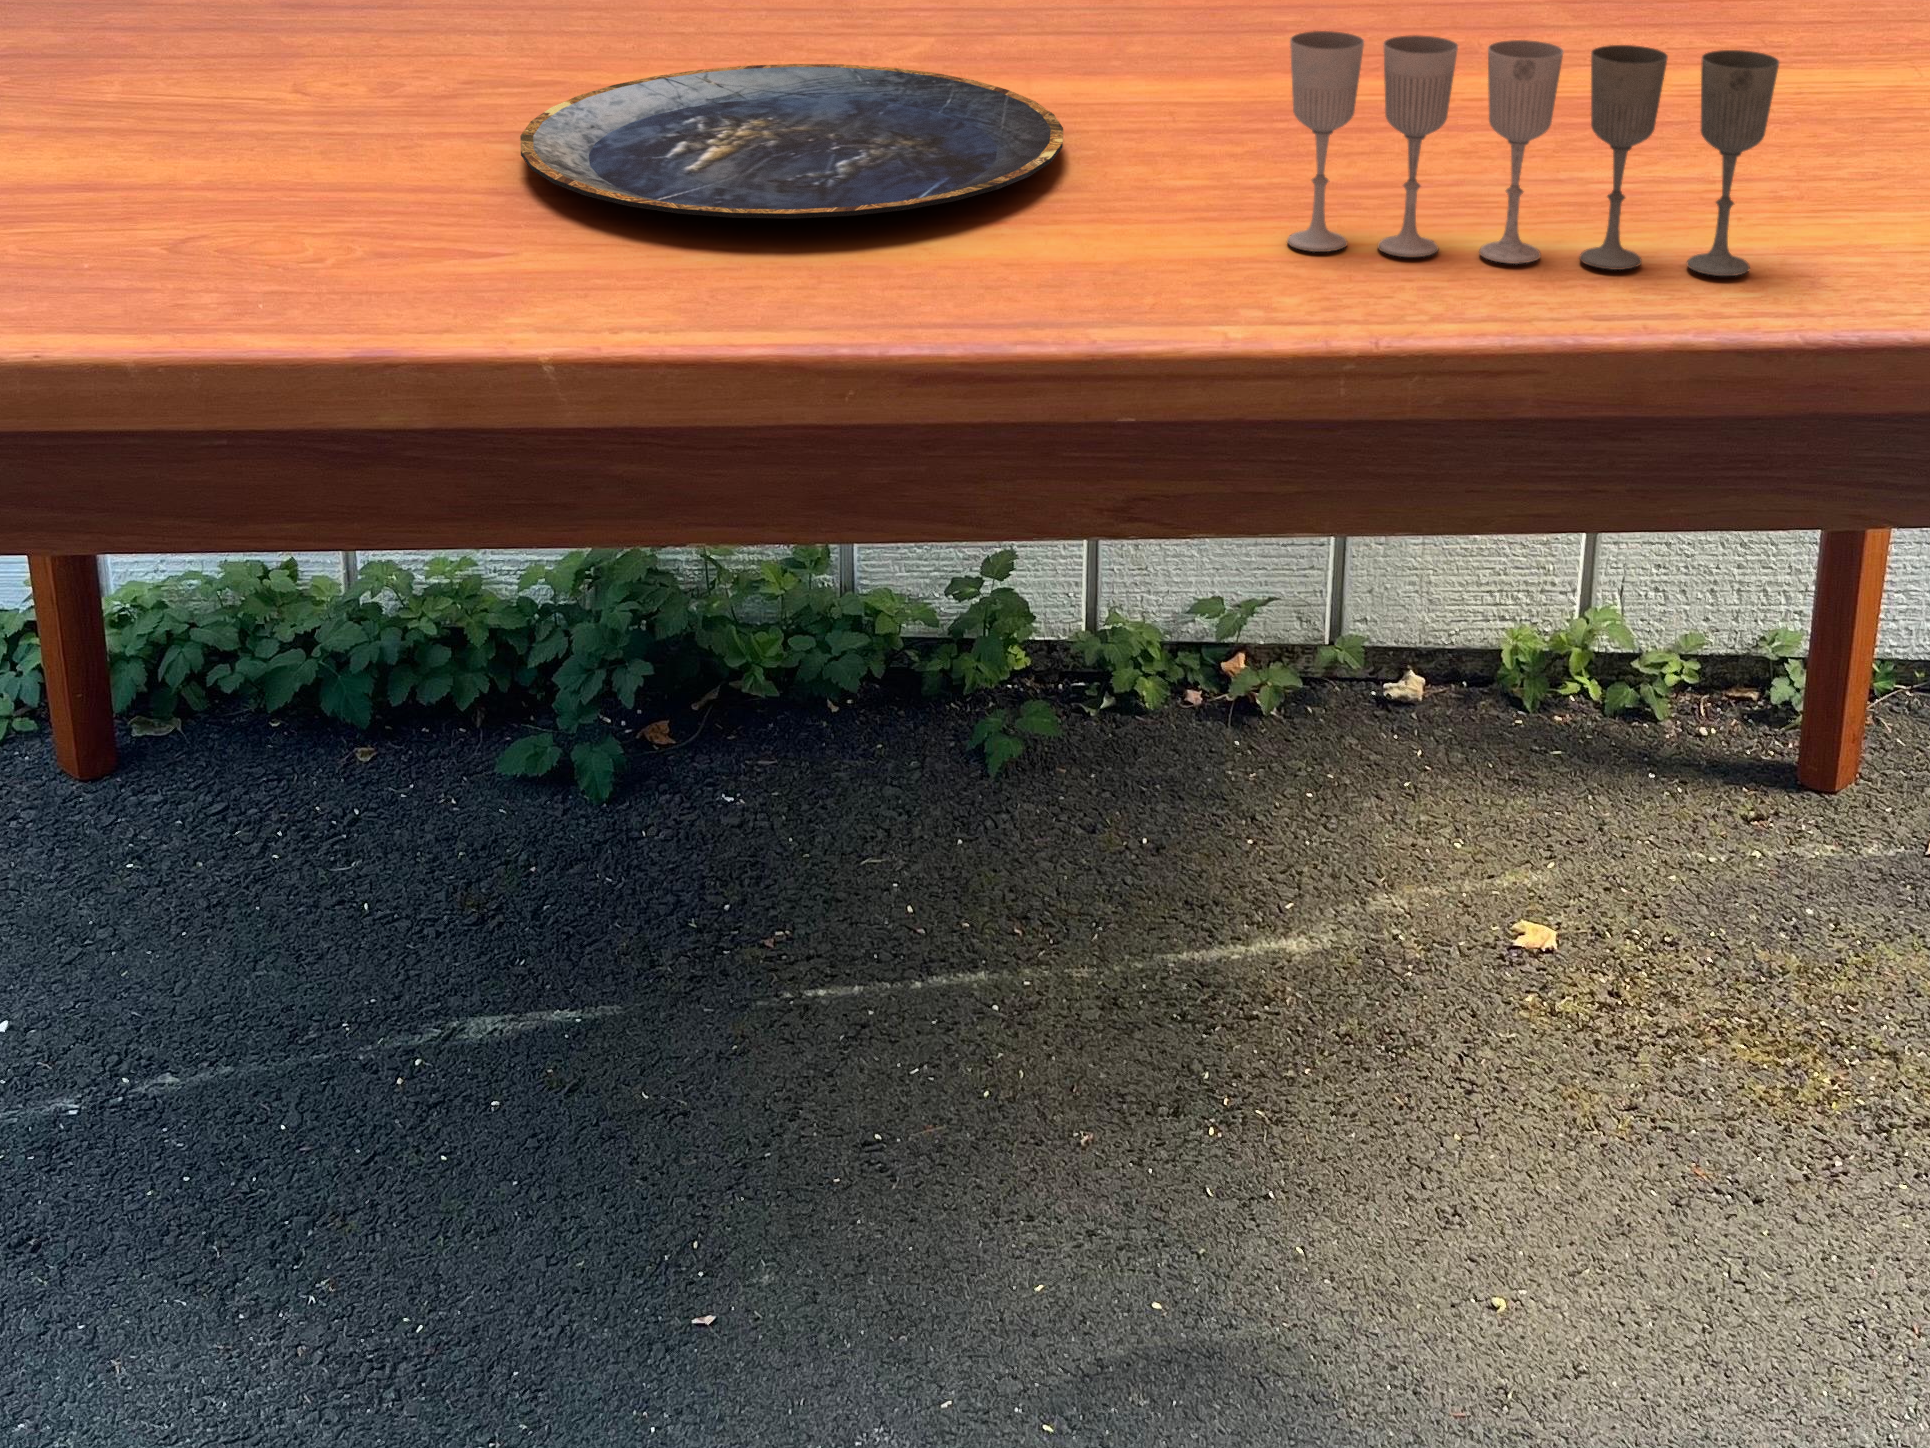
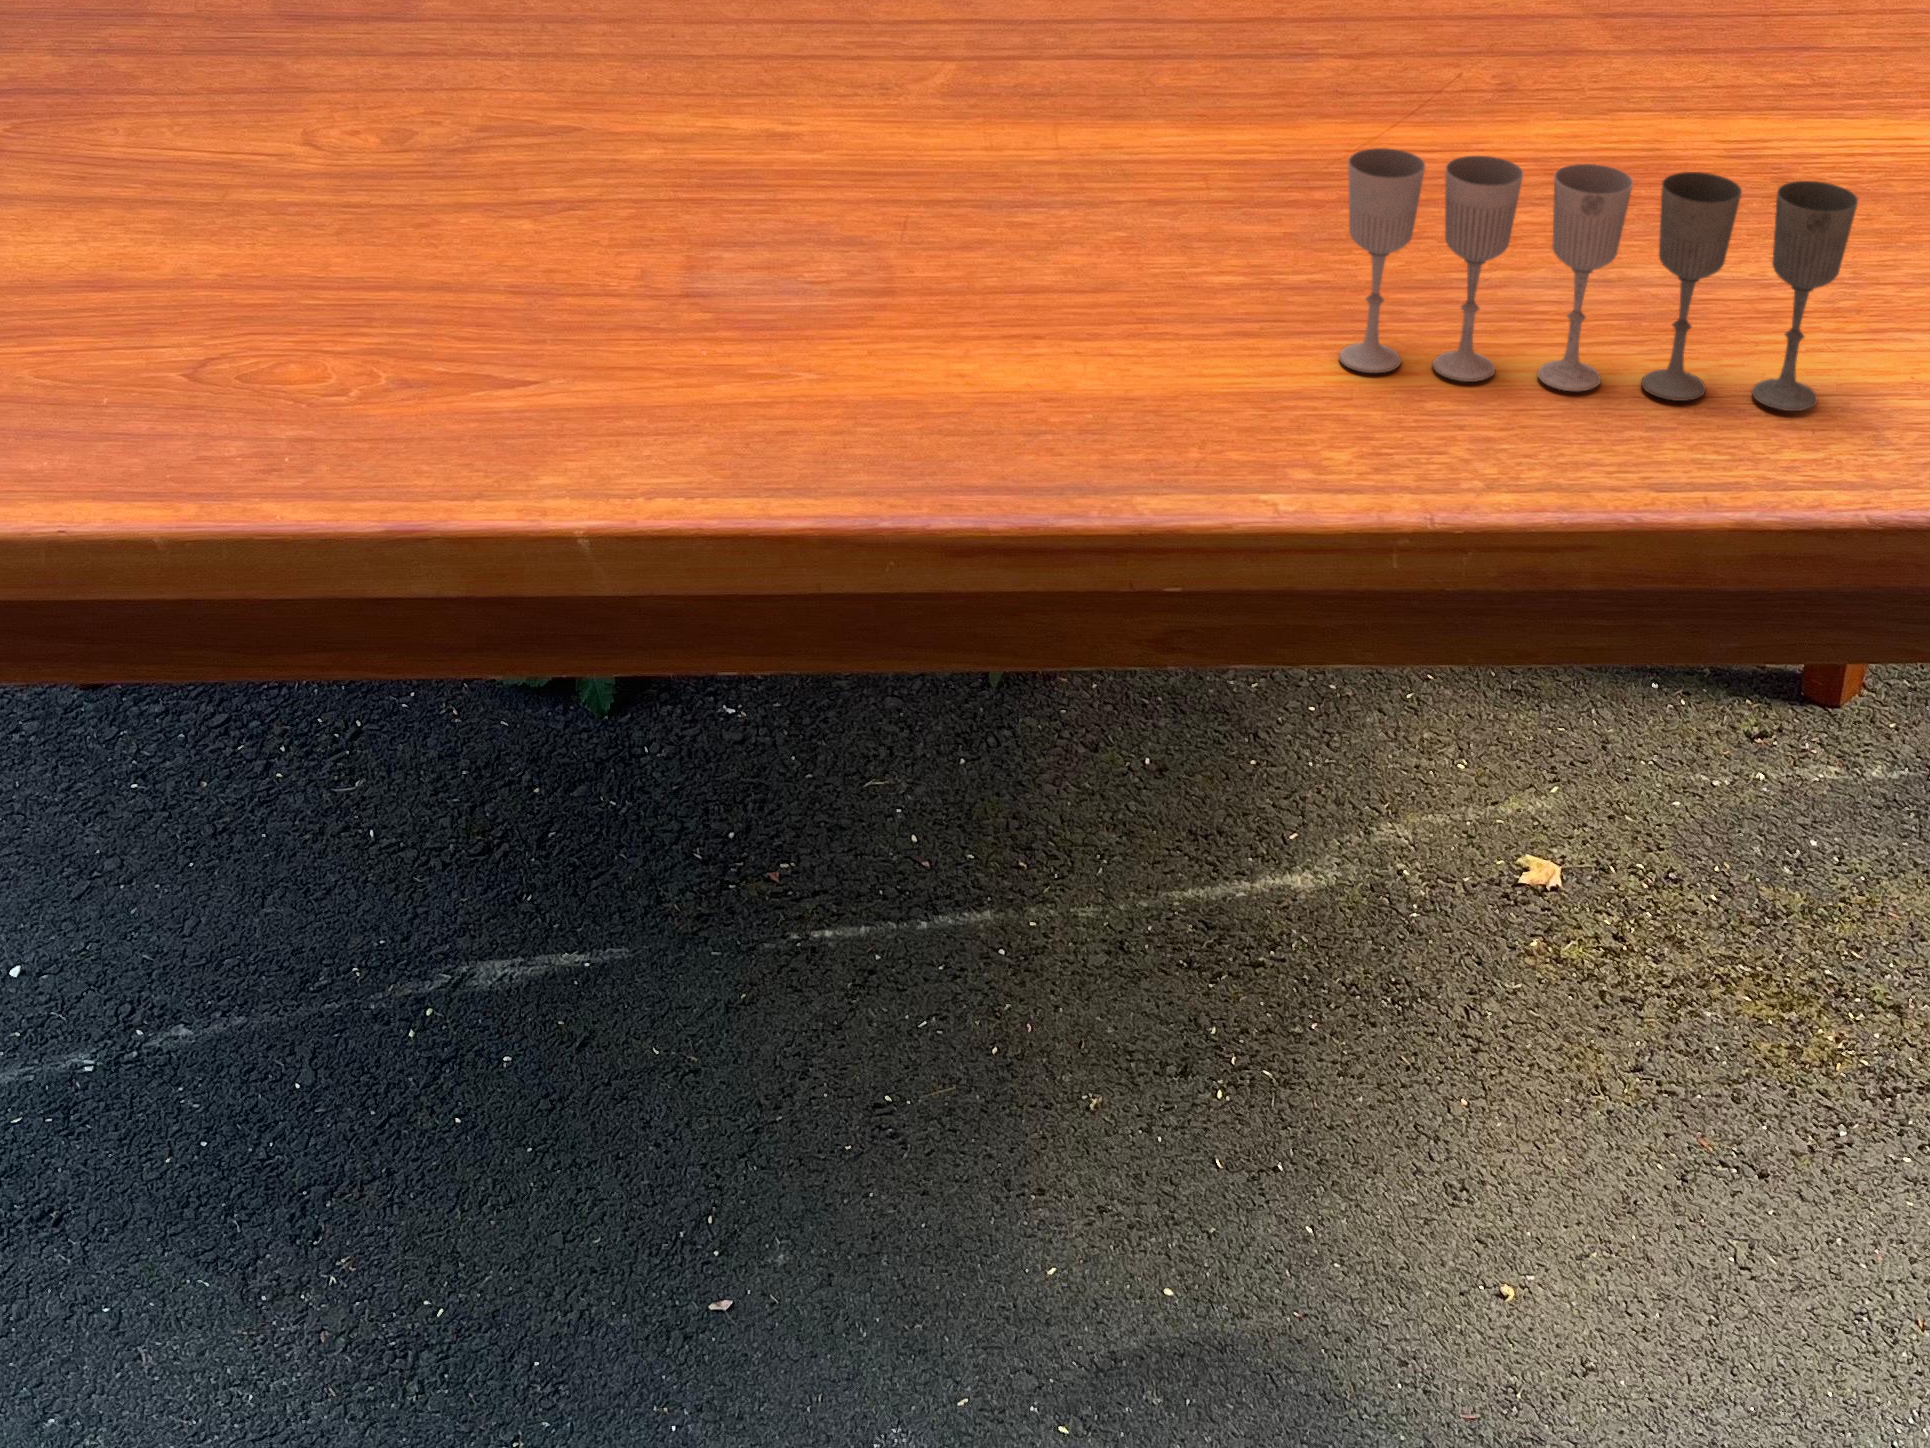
plate: present [520,64,1063,219] -> none [544,106,1103,338]

